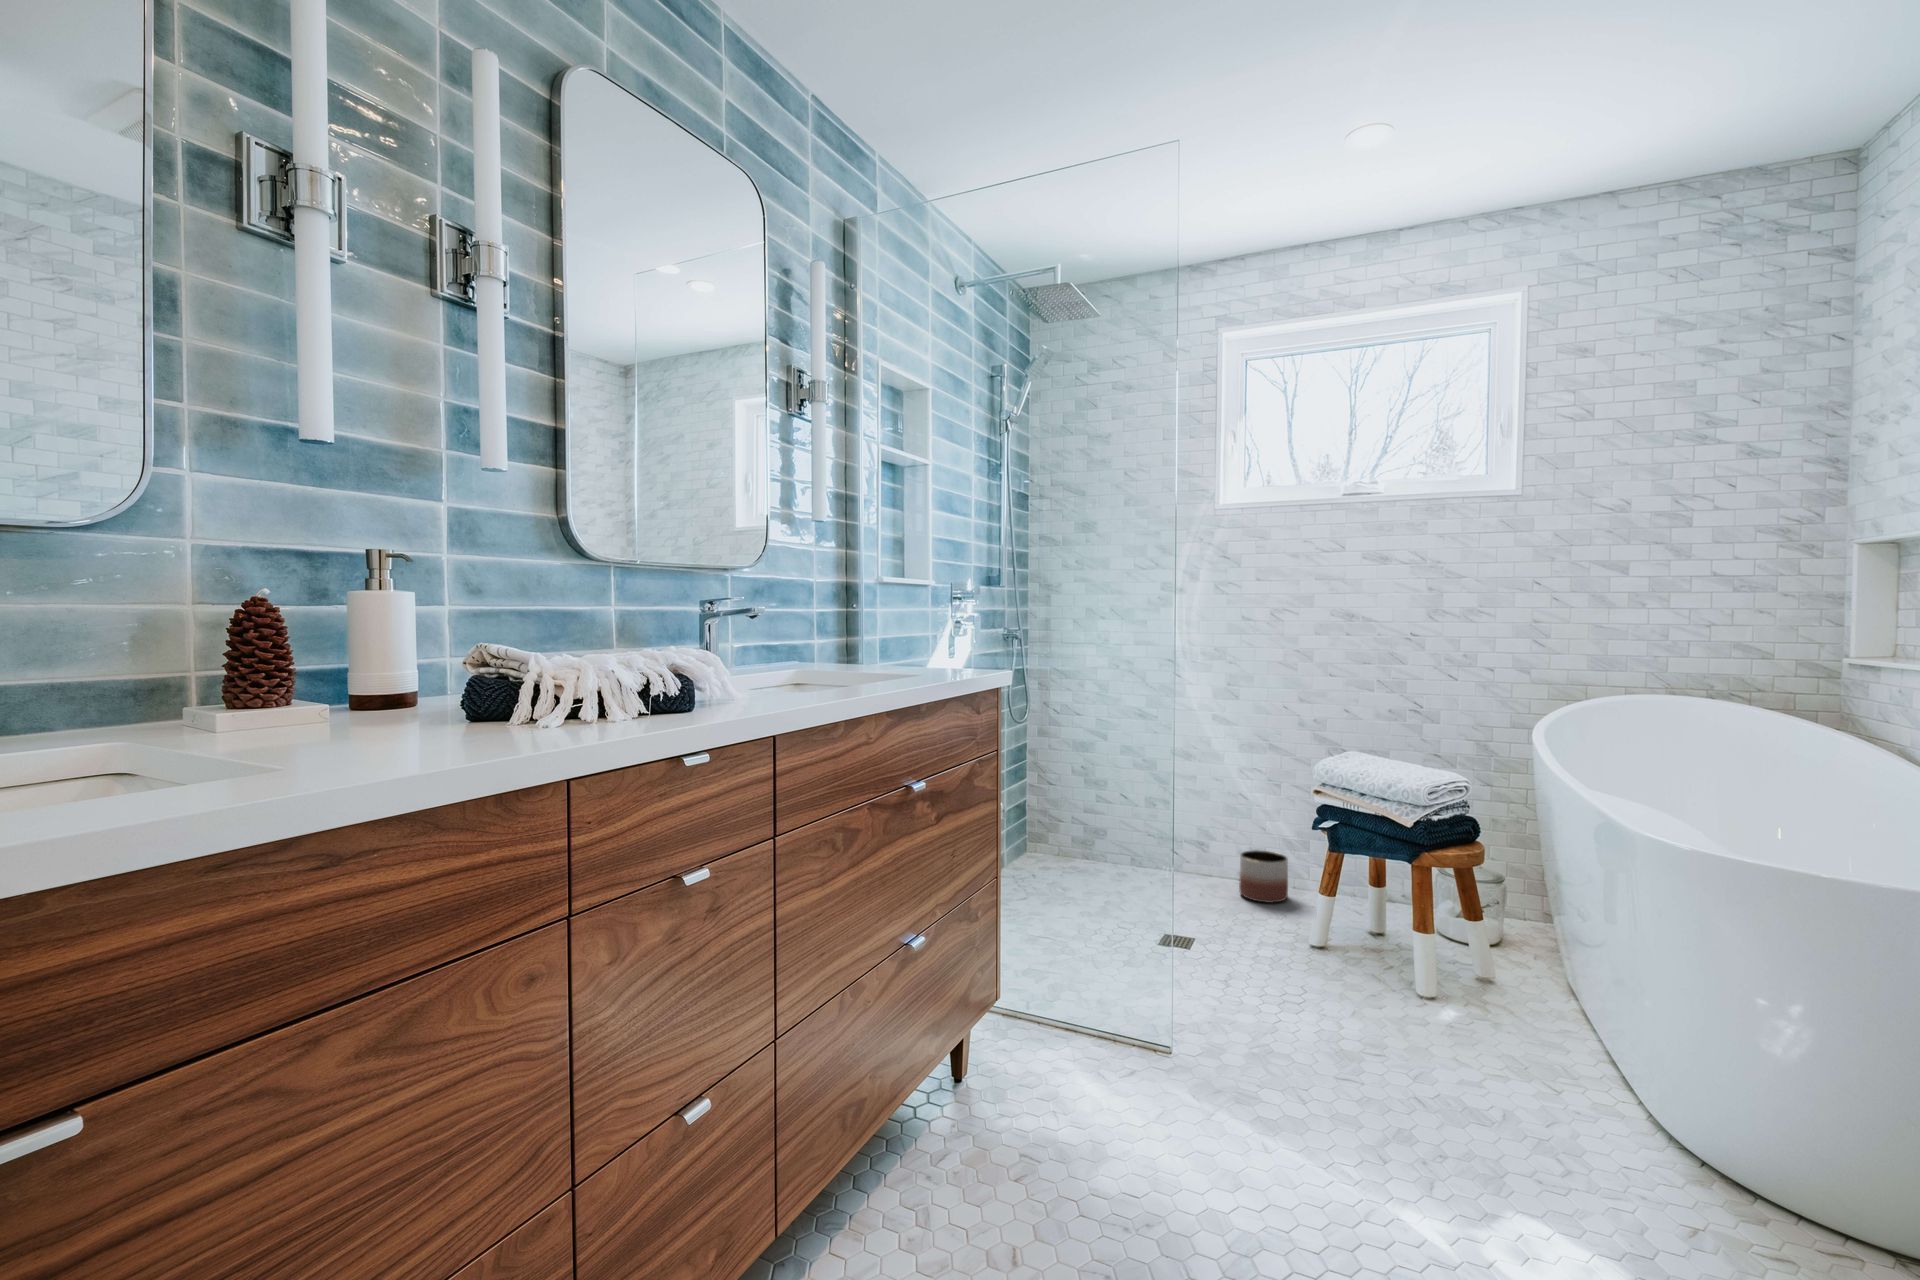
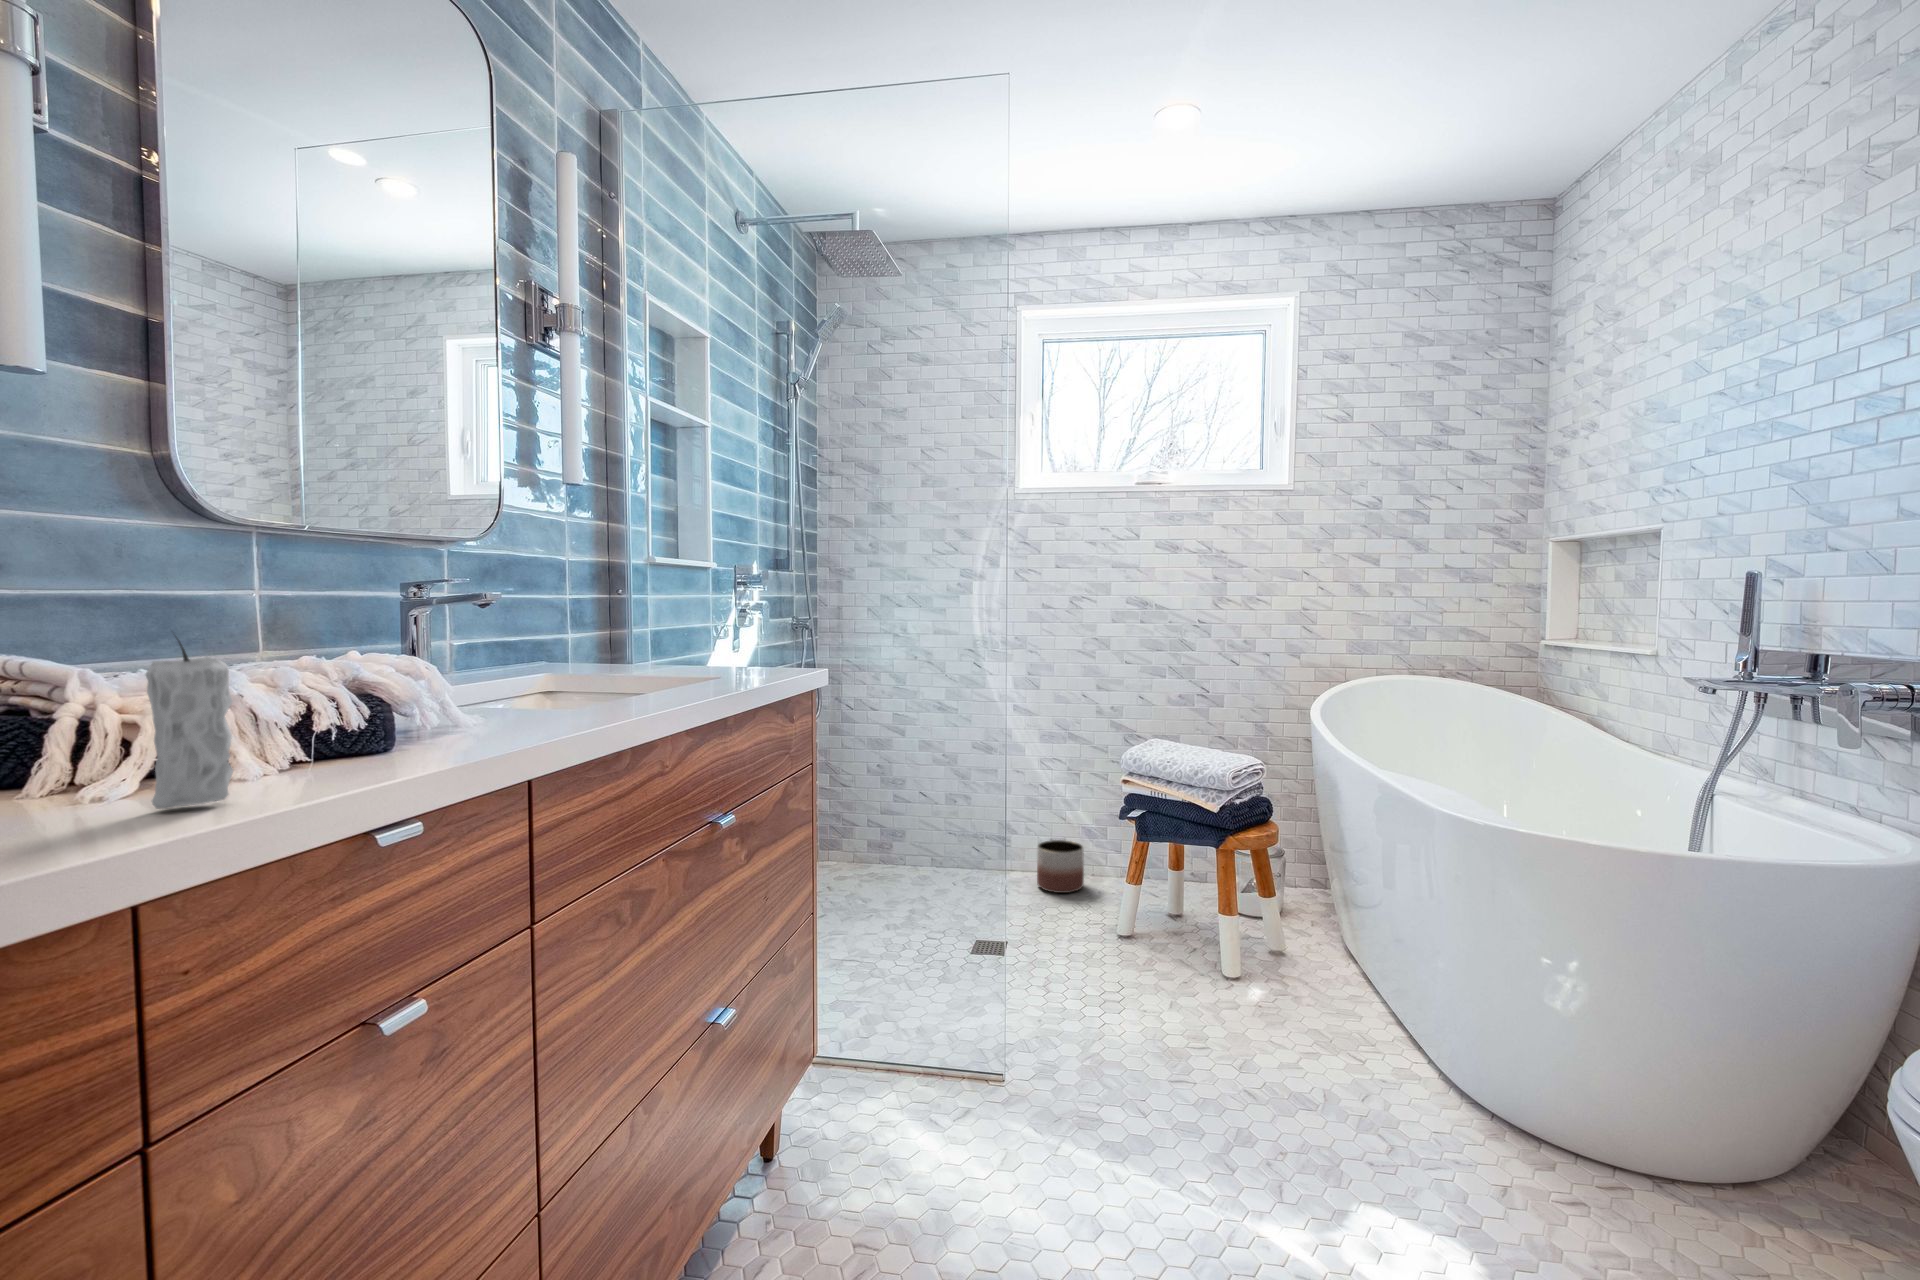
candle: none [575,630,615,731] -> present [146,639,233,809]

